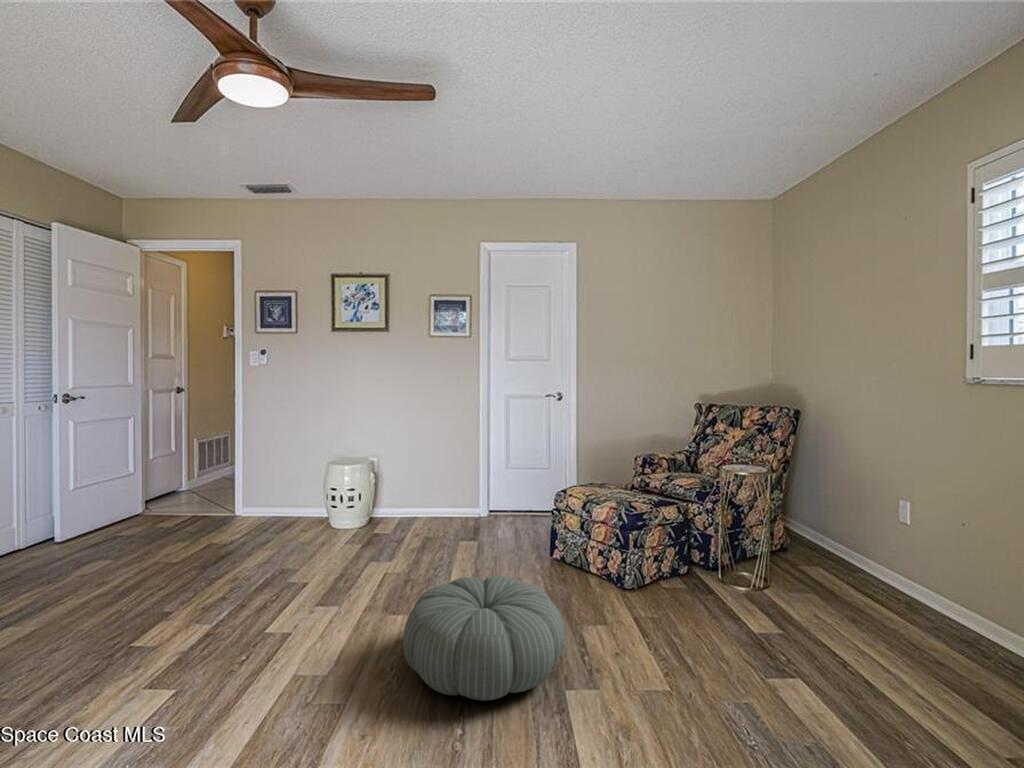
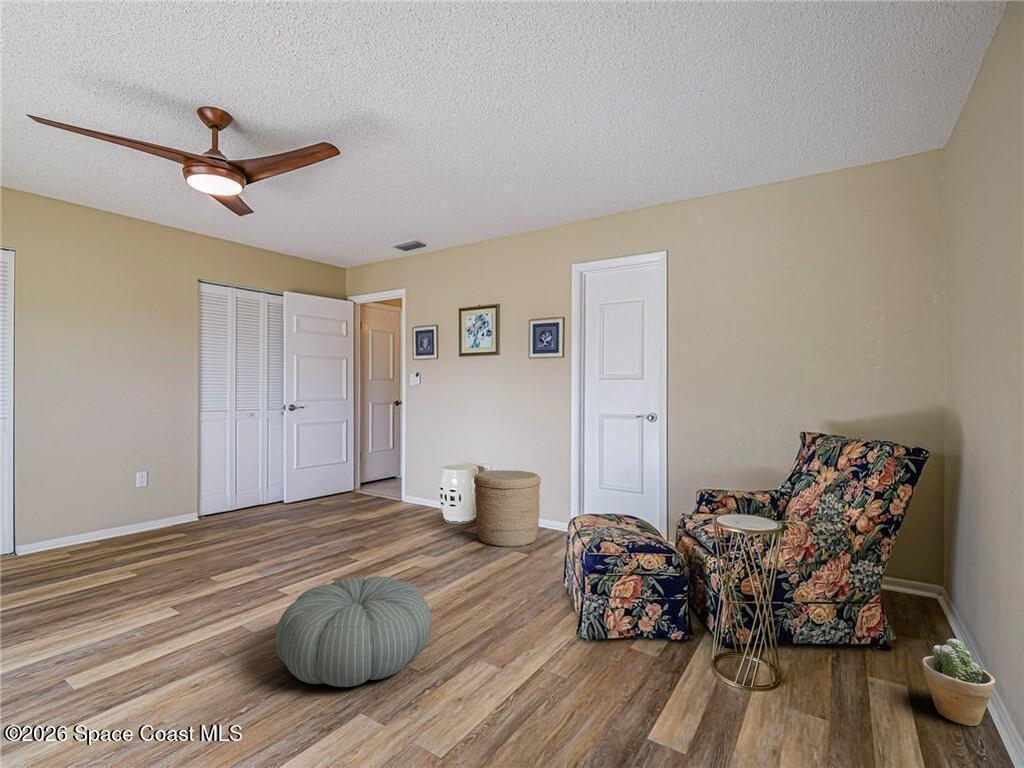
basket: none [390,456,461,536] -> present [474,470,541,547]
potted plant: none [823,526,862,574] -> present [922,639,995,726]

